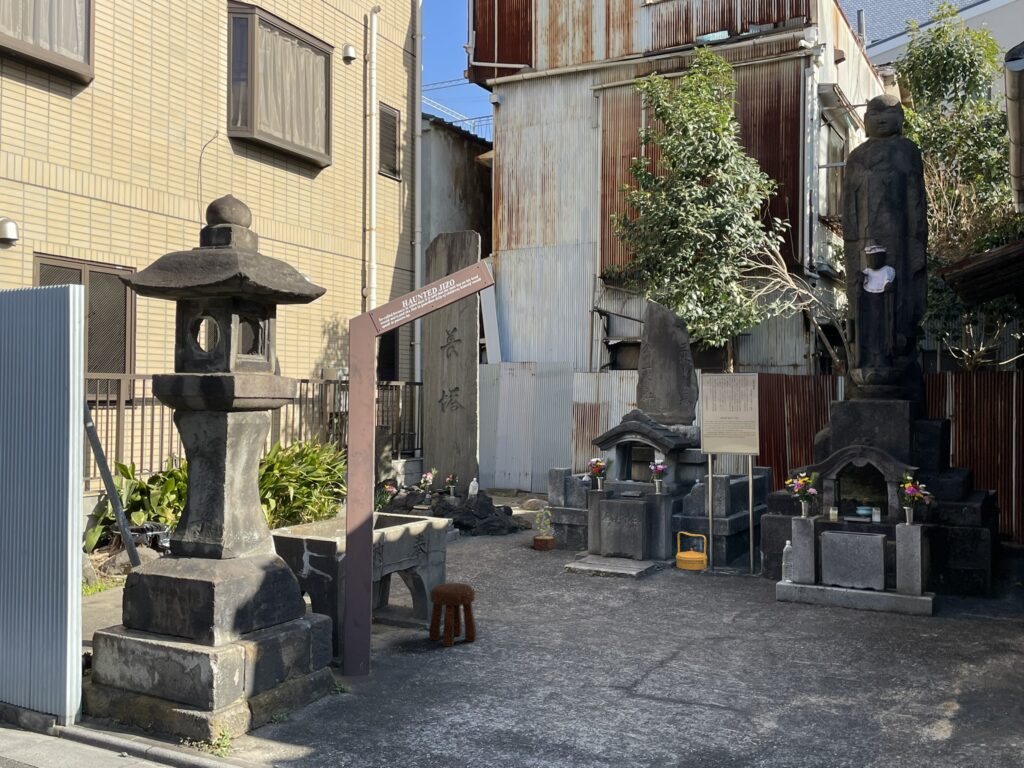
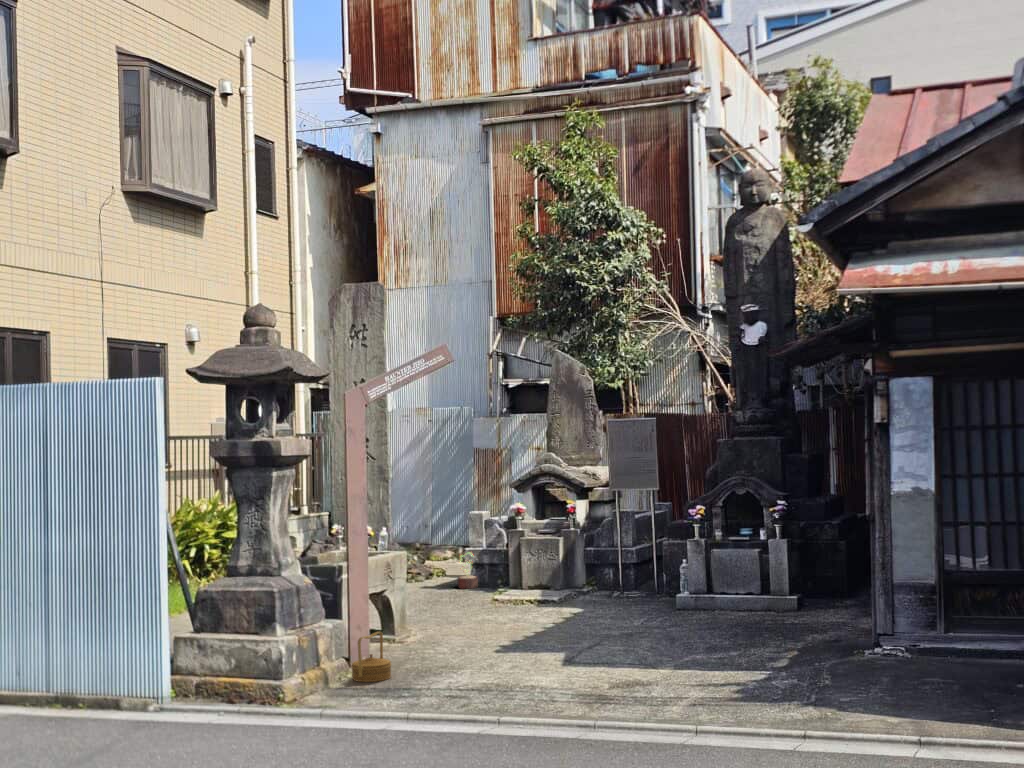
woven basket: present [676,532,707,570] -> present [351,632,391,682]
stool: present [429,583,476,646] -> none [406,598,444,645]

